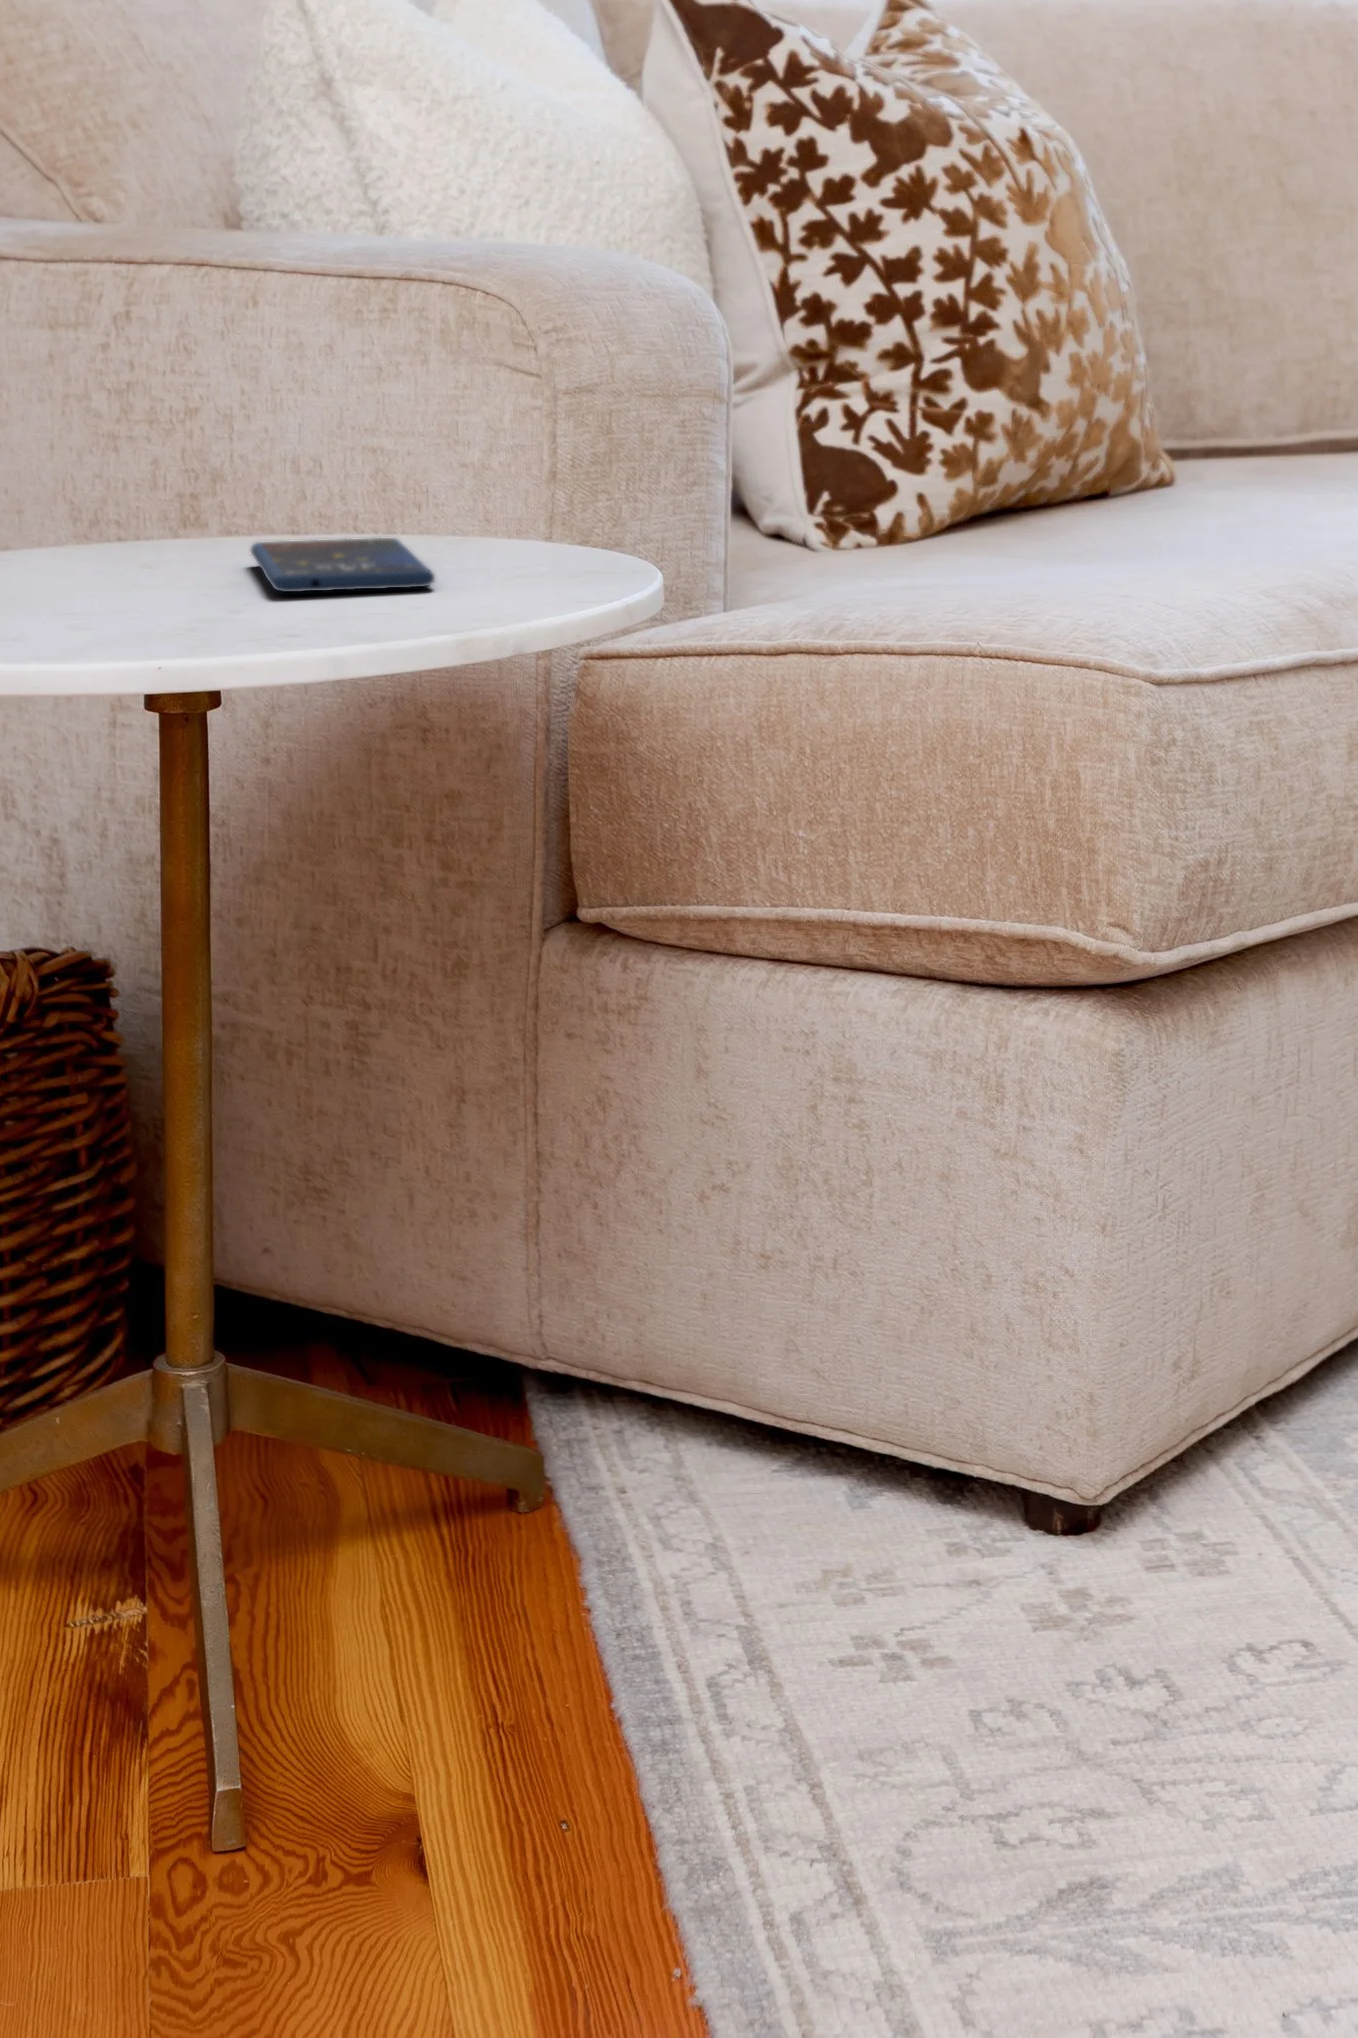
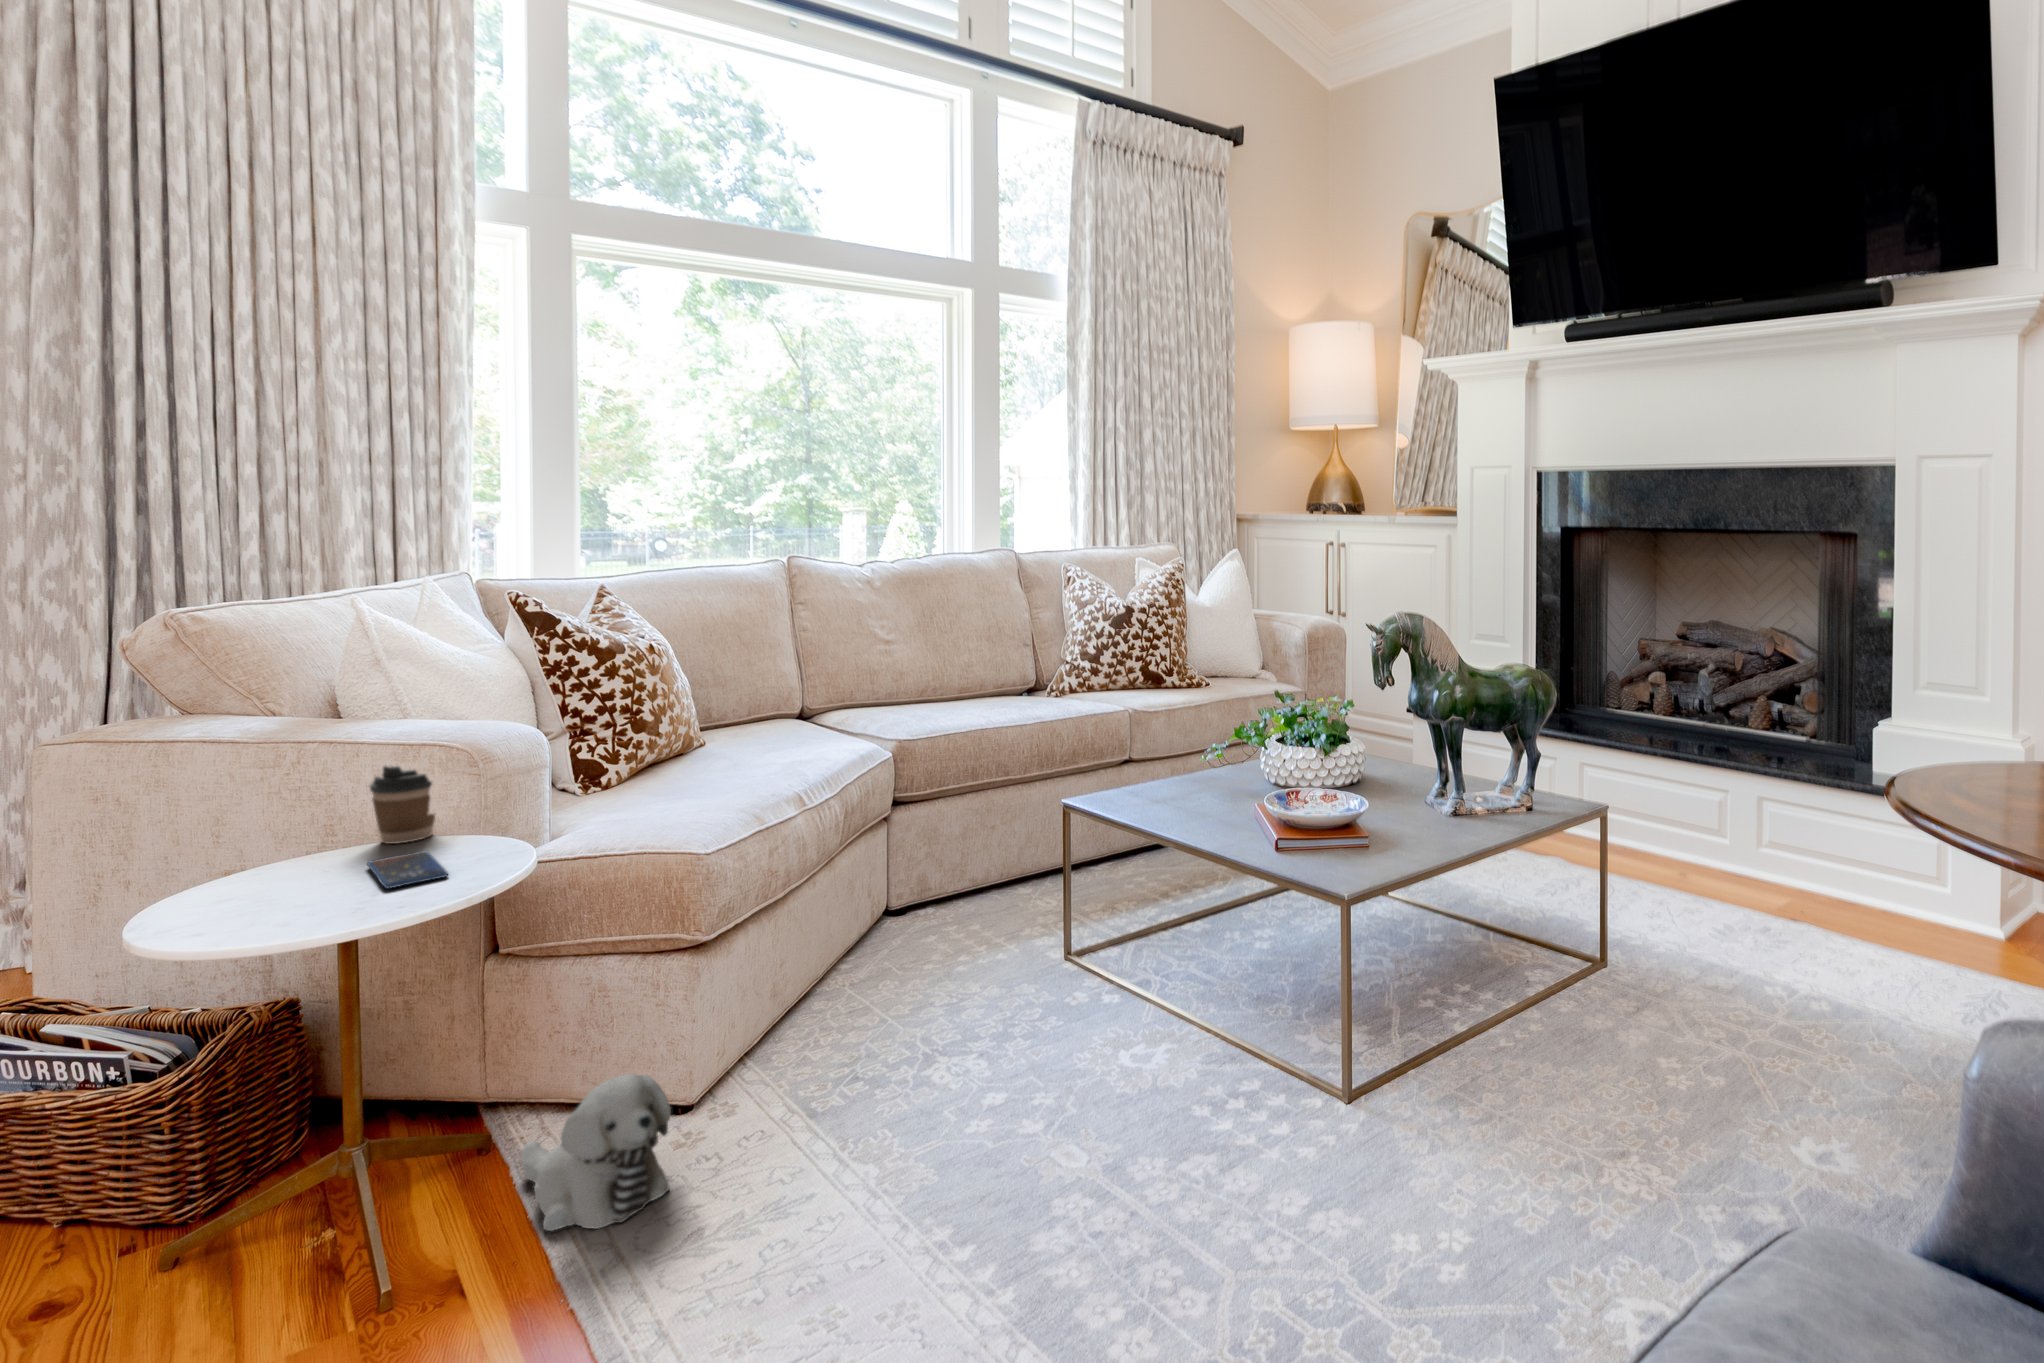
coffee cup: none [279,310,447,535] -> present [370,765,436,844]
plush toy: none [610,1311,1026,1792] -> present [522,1074,671,1231]

